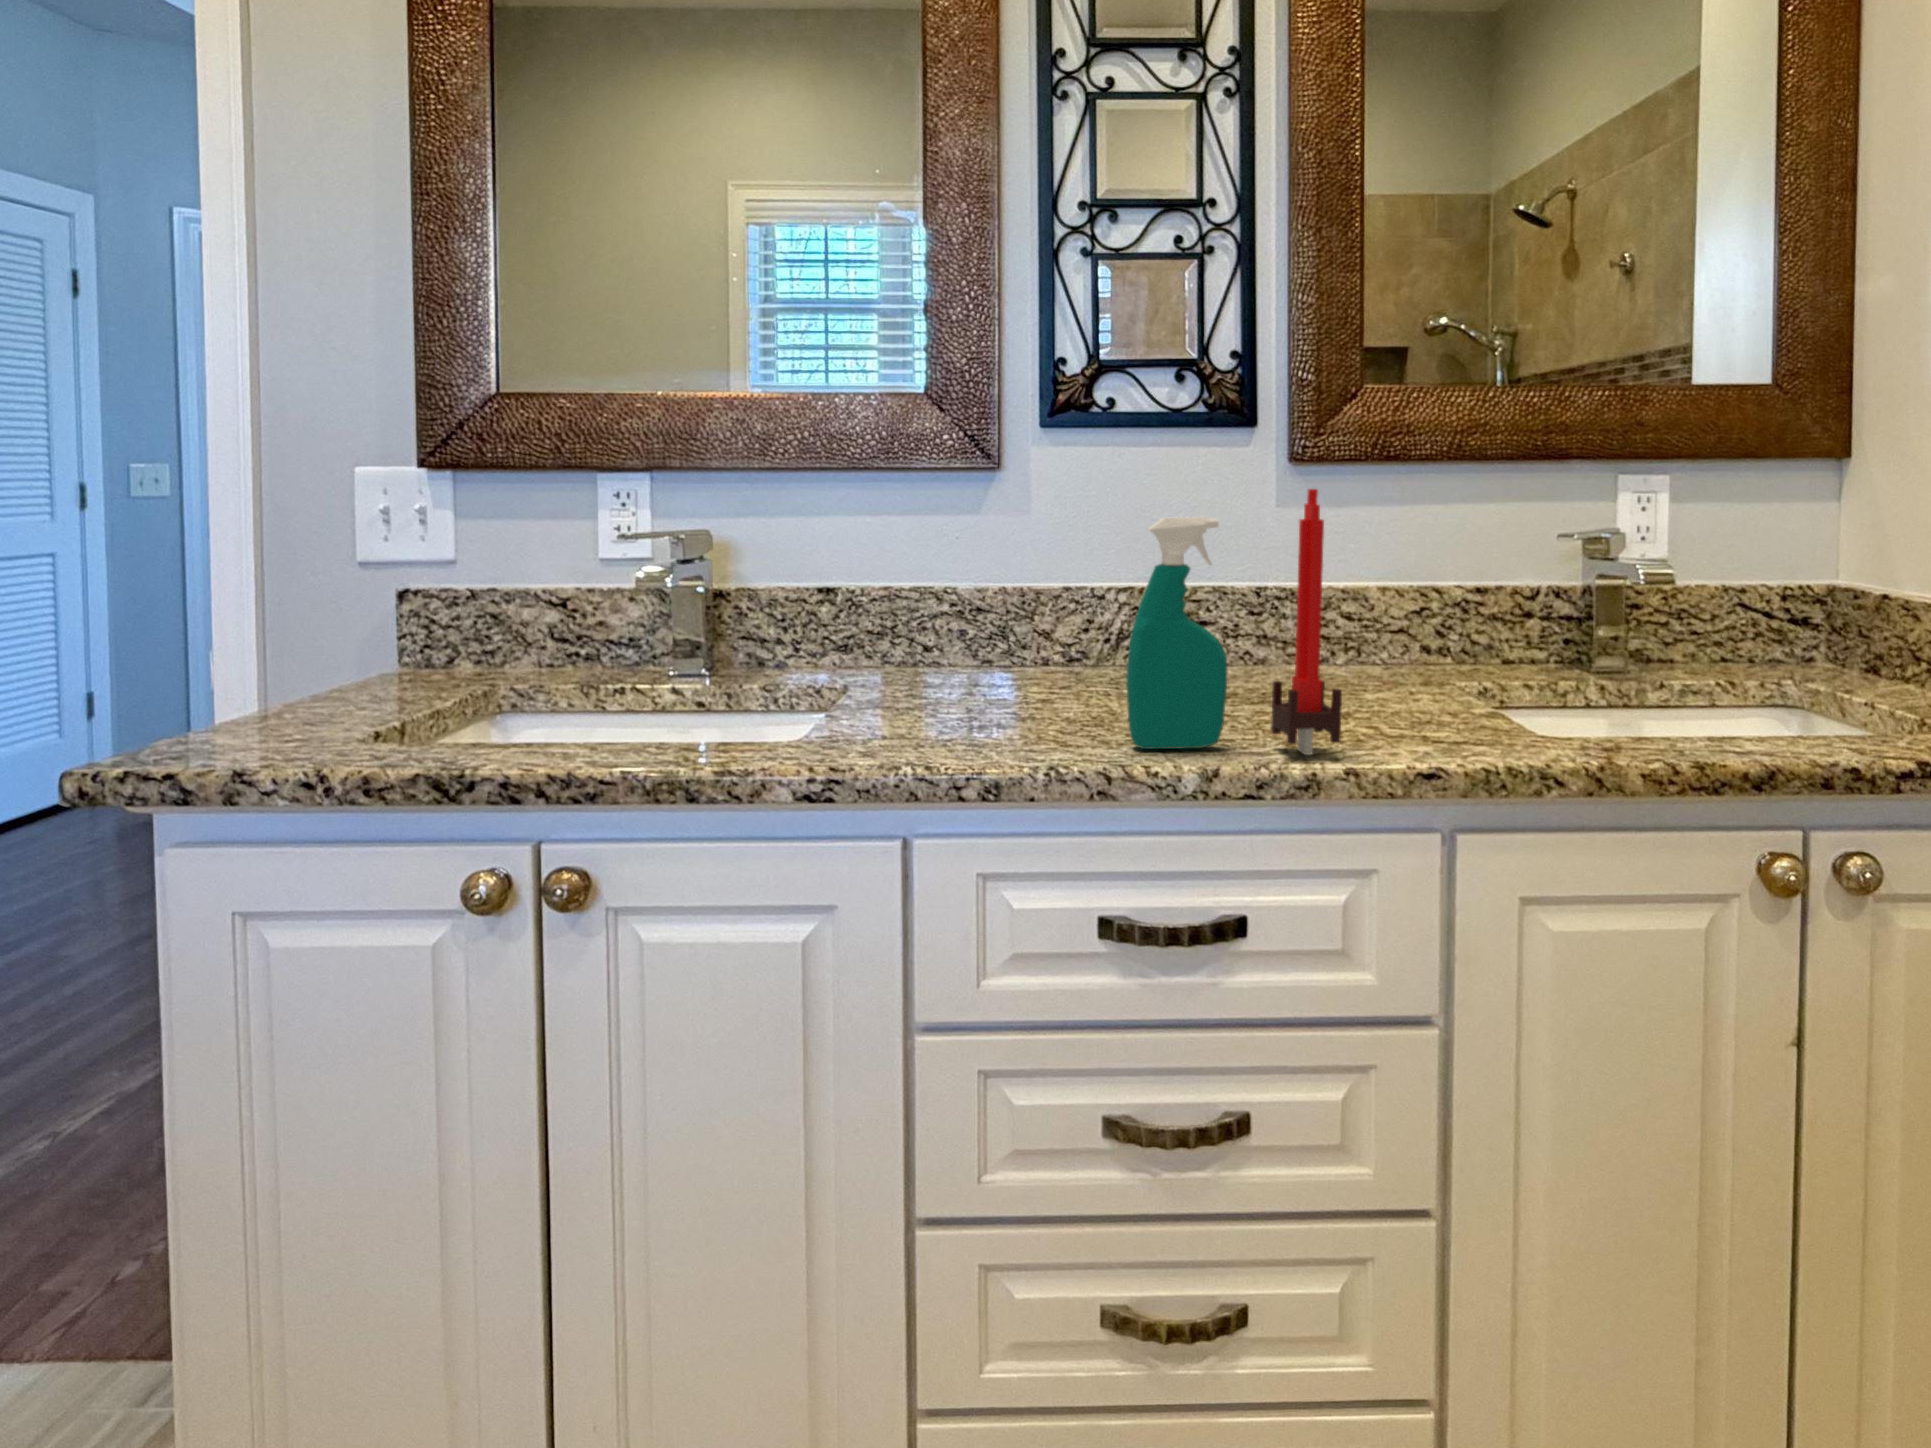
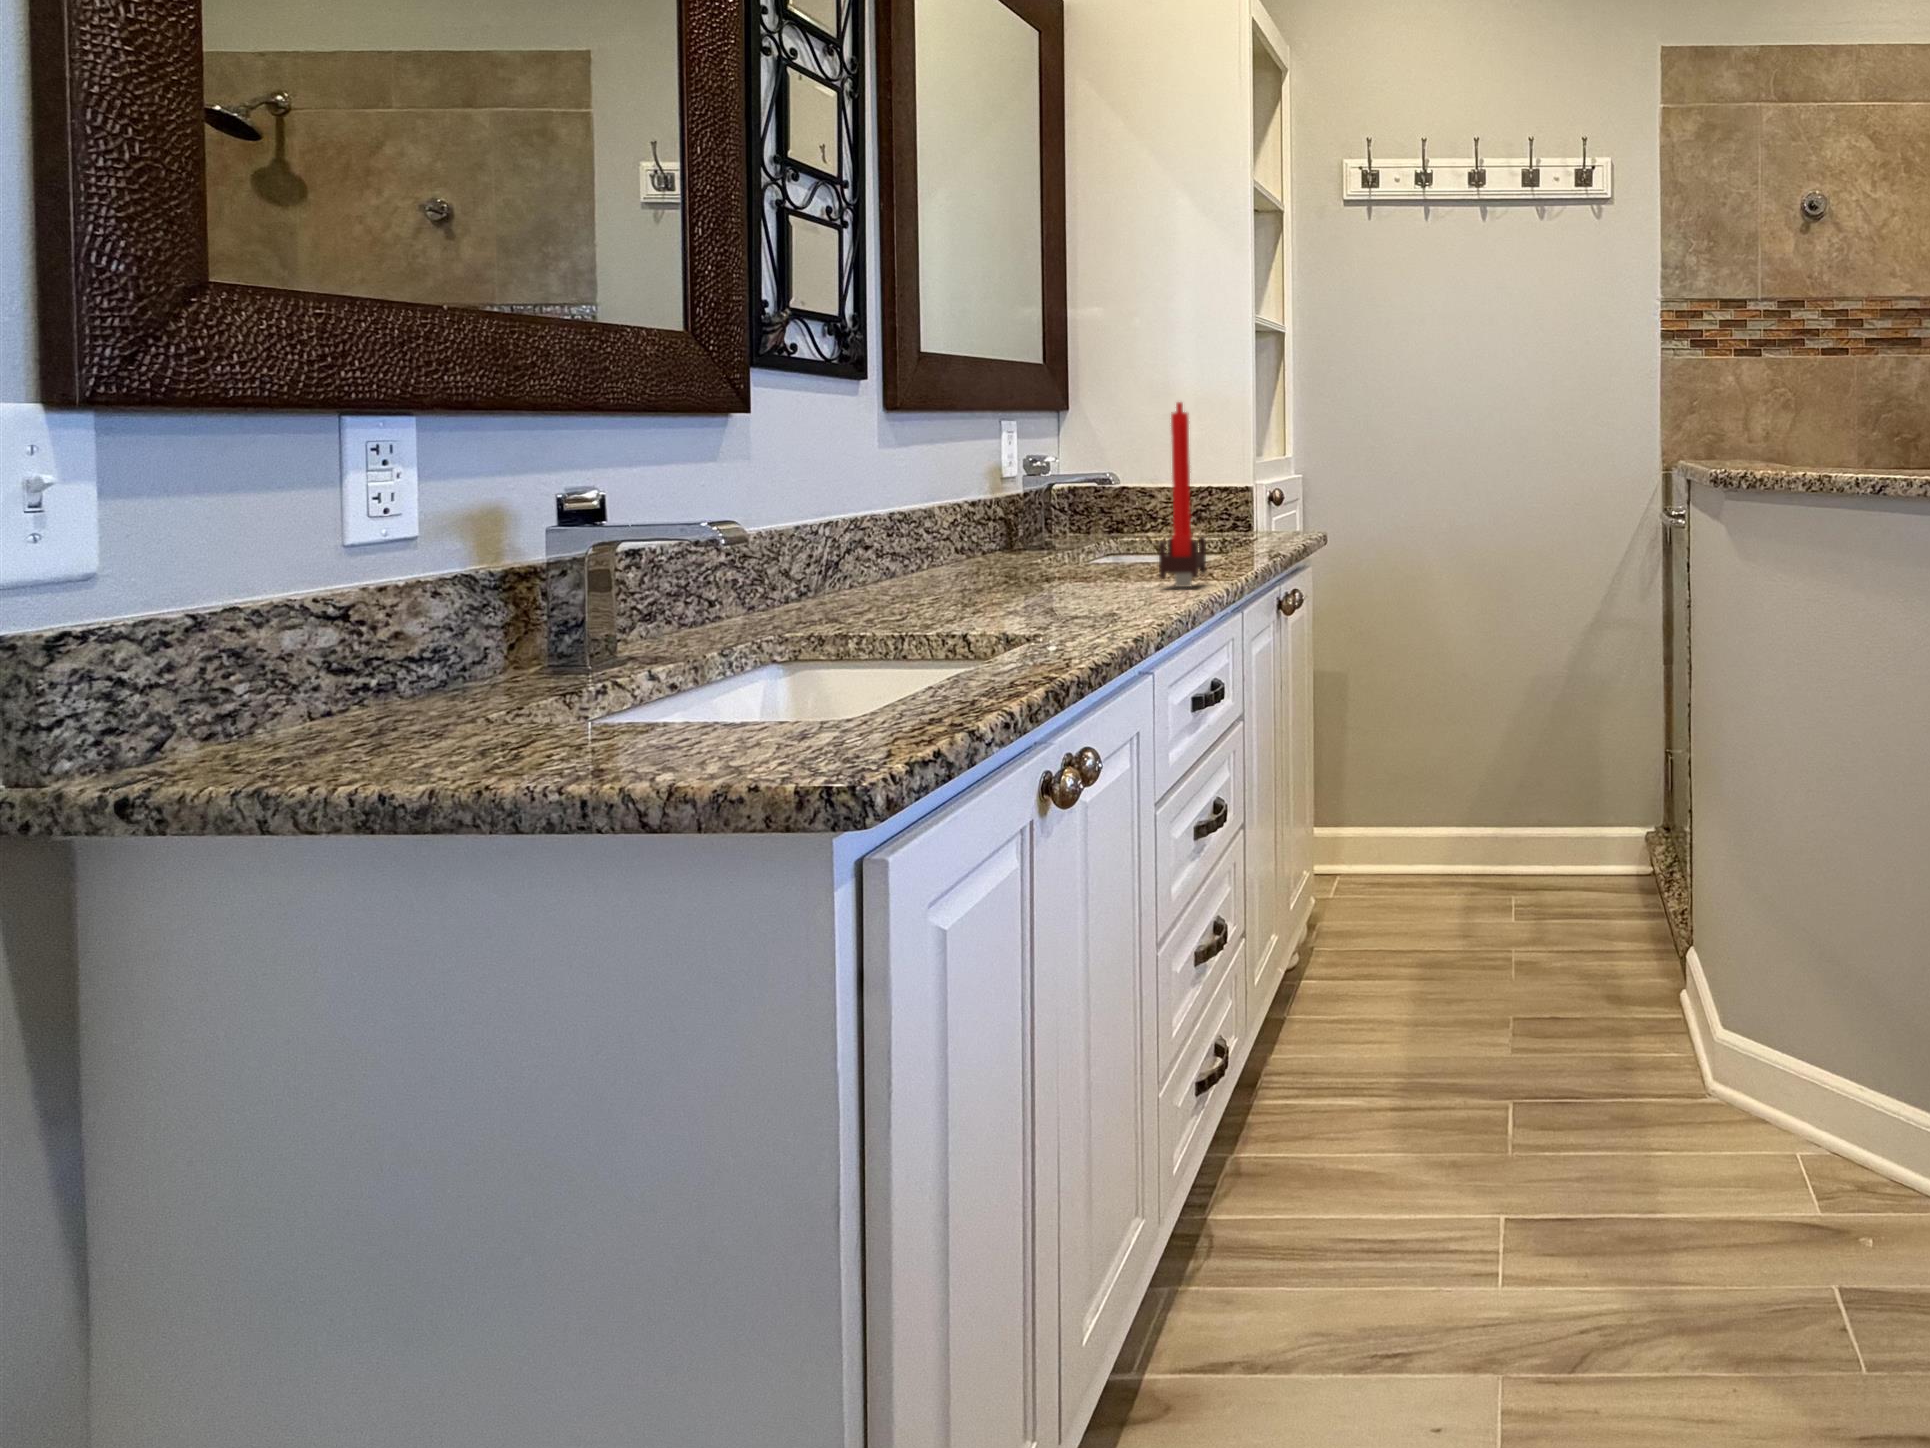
spray bottle: present [1126,517,1227,749] -> none [1116,424,1158,602]

